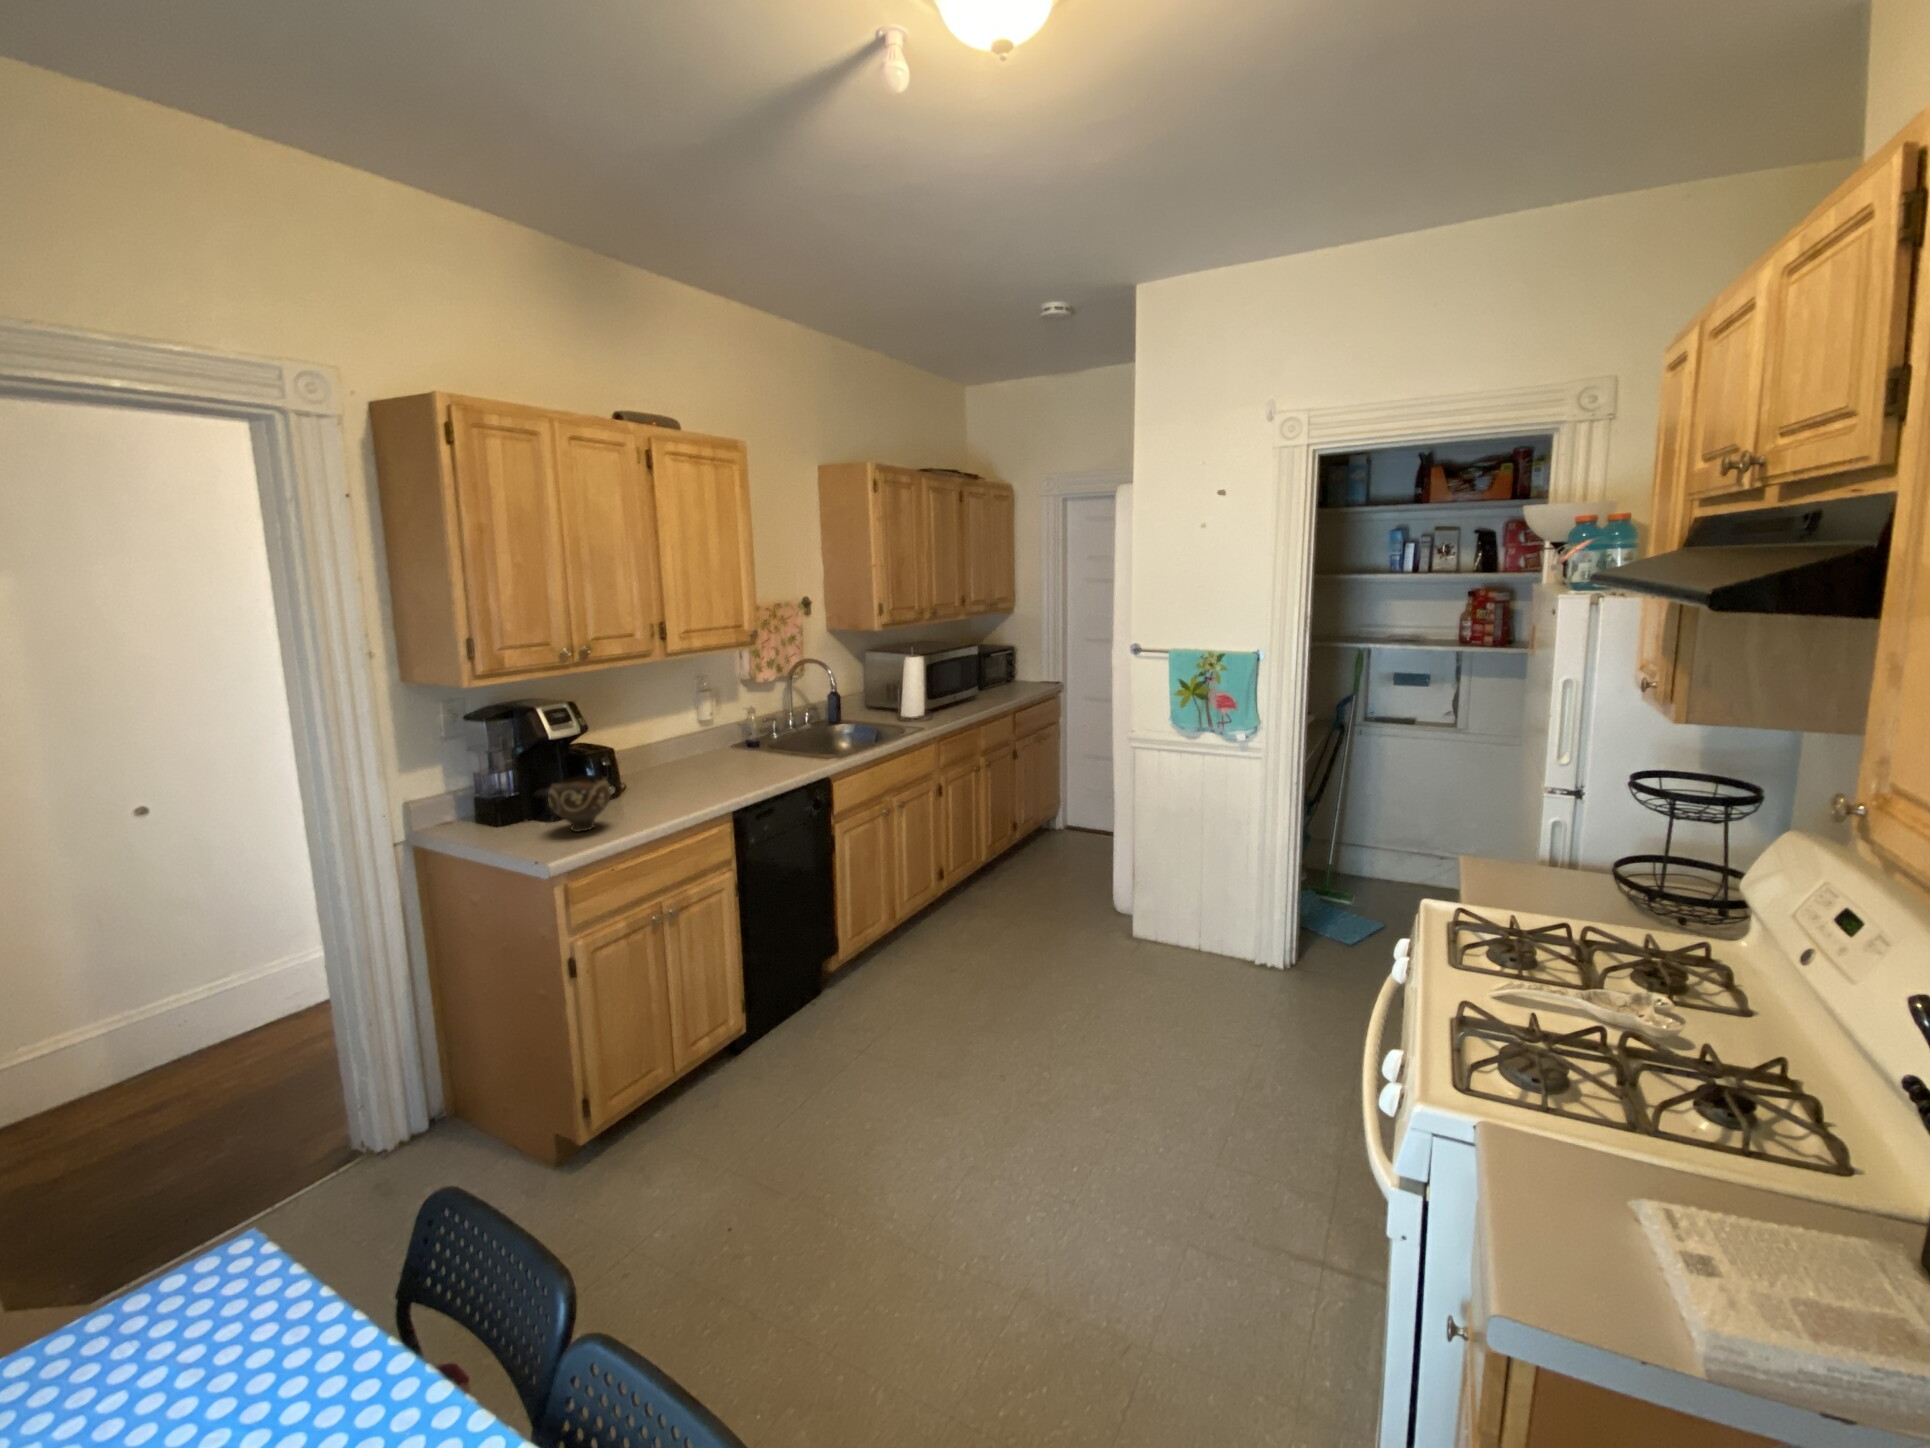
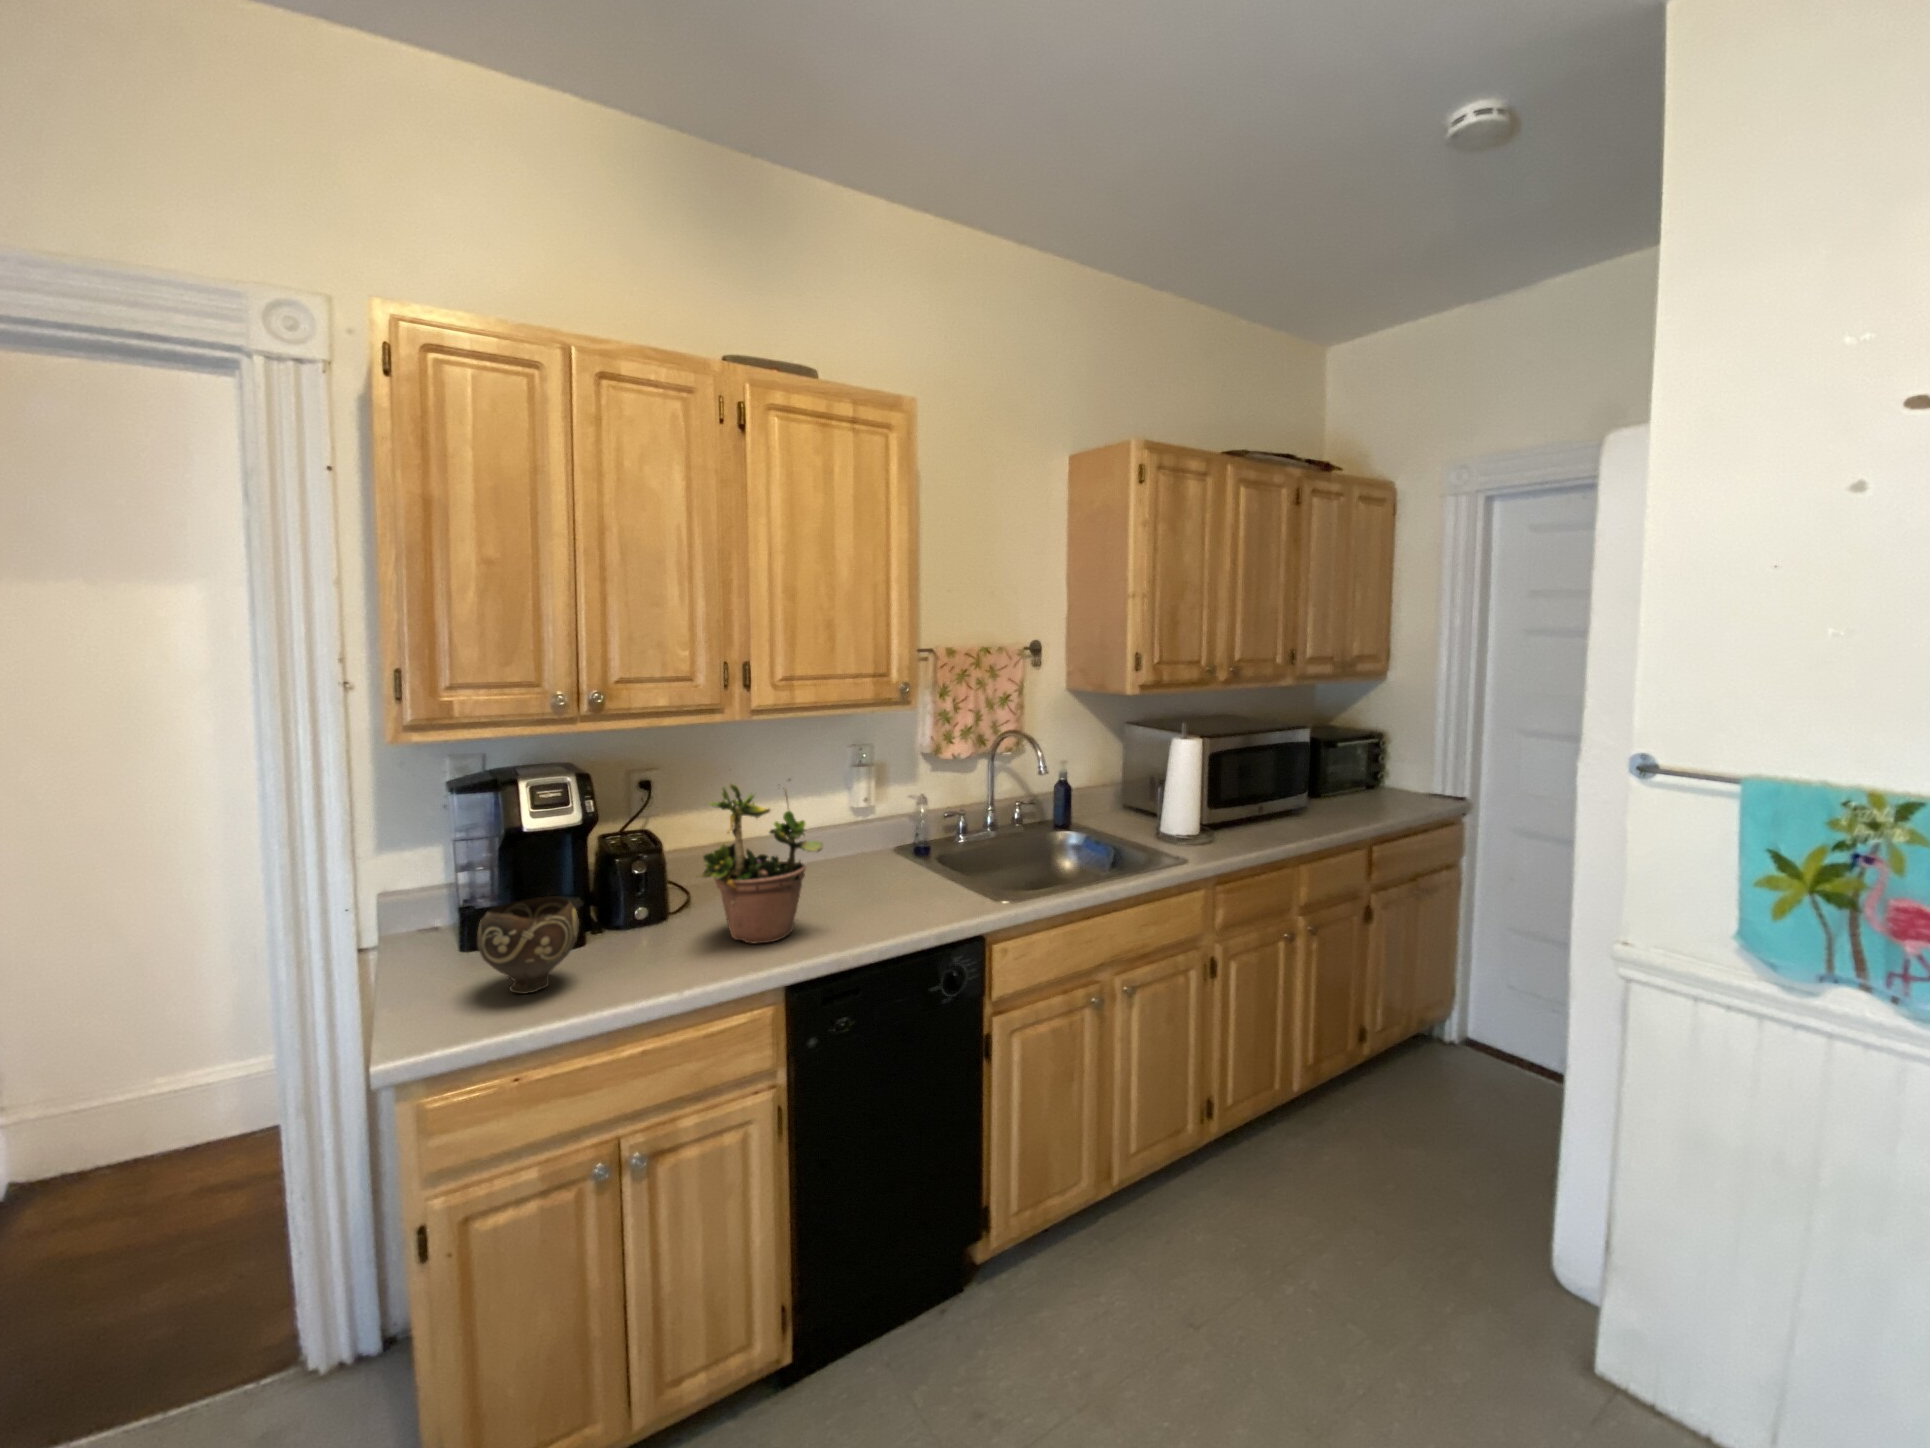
potted plant: none [658,690,733,794] -> present [697,779,823,944]

